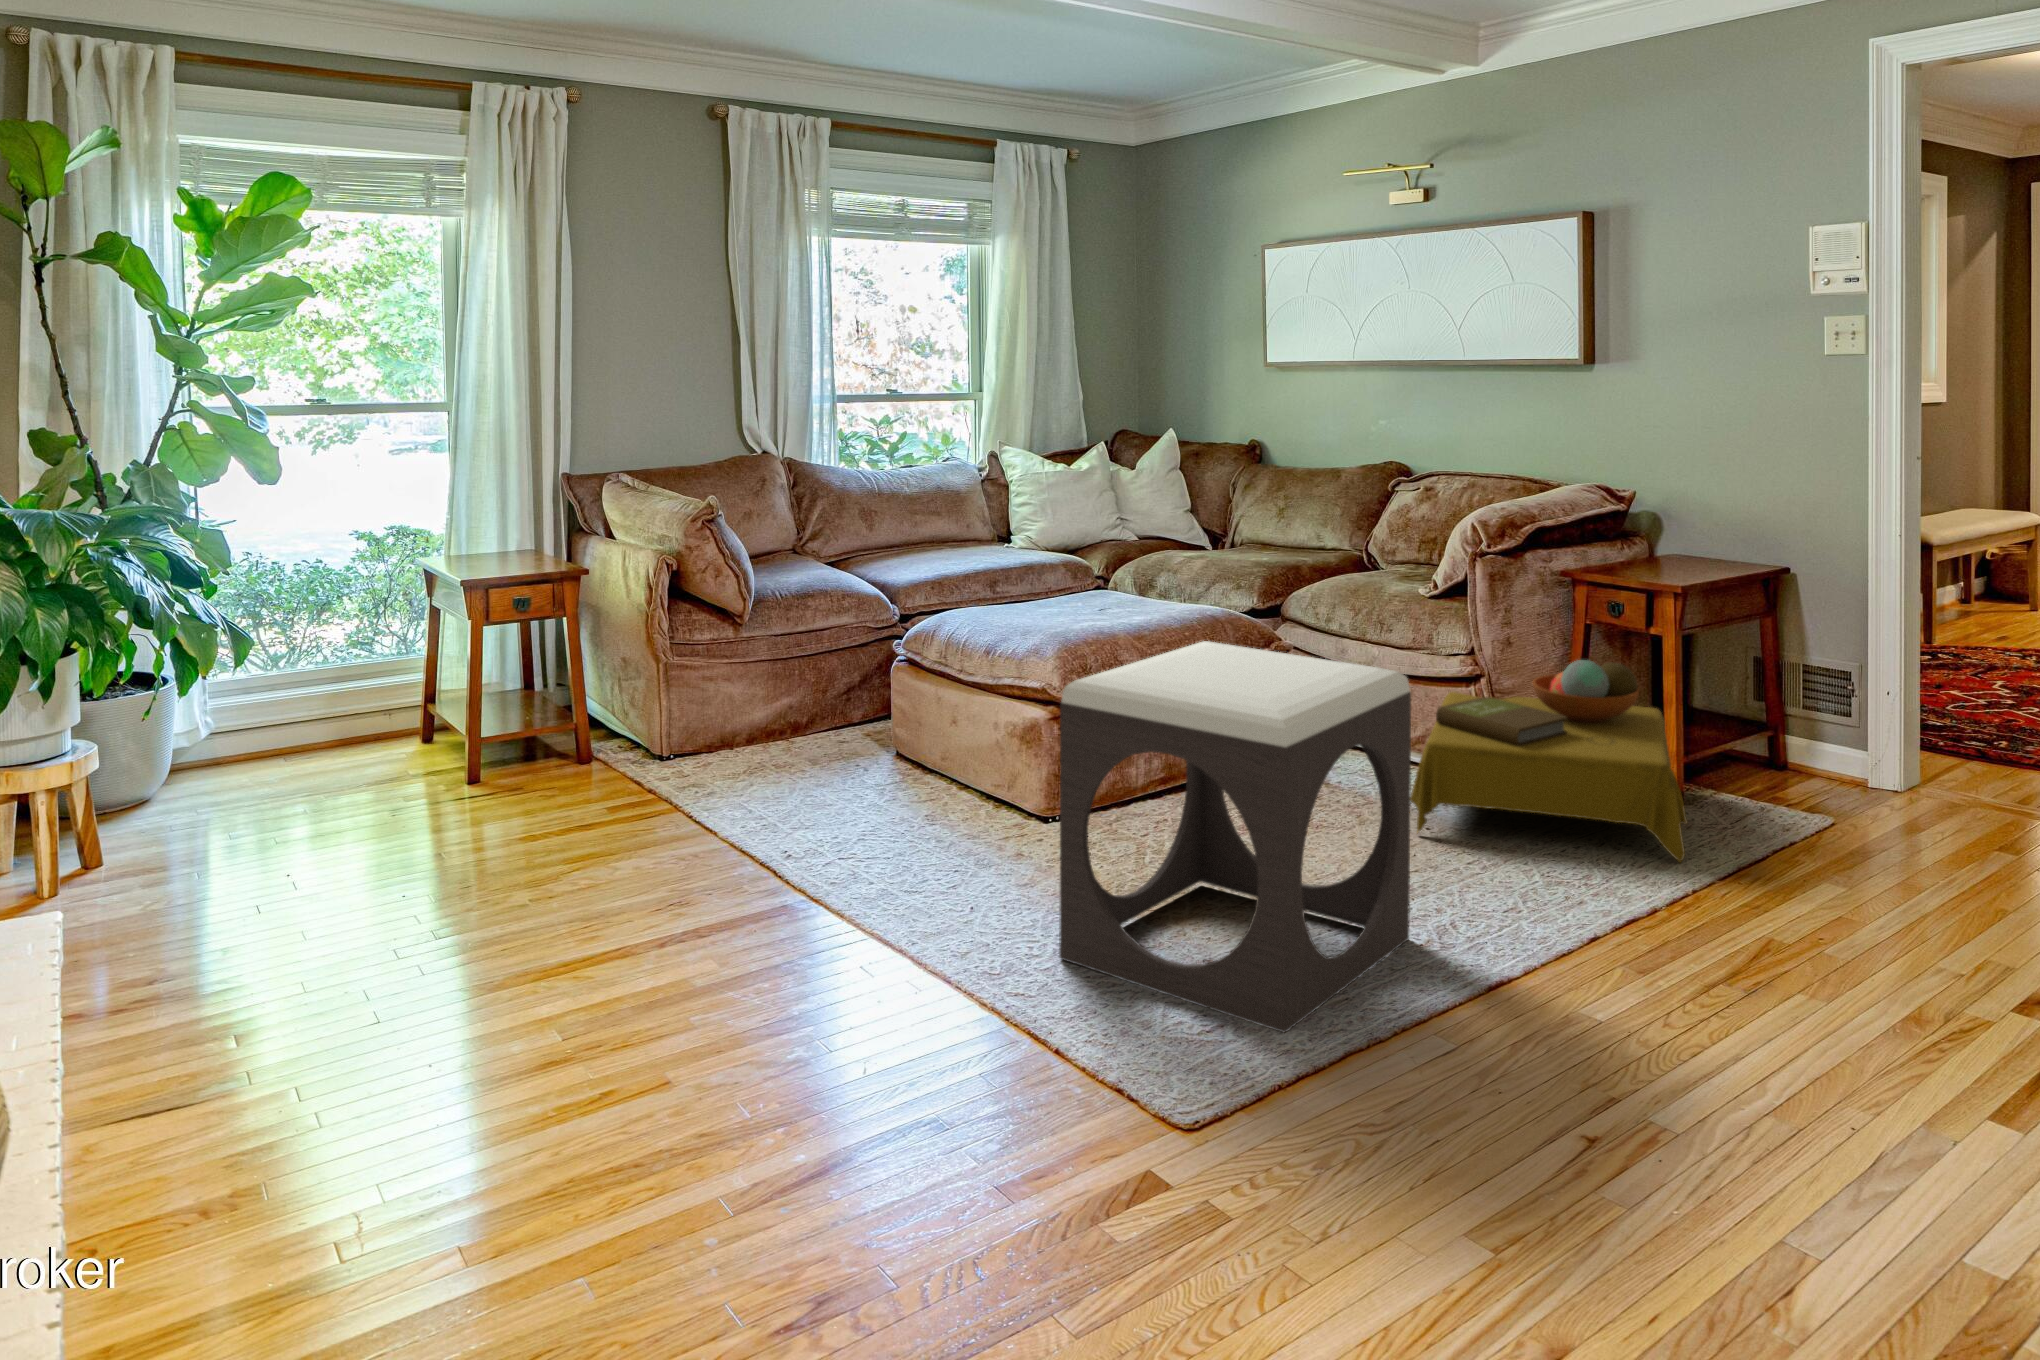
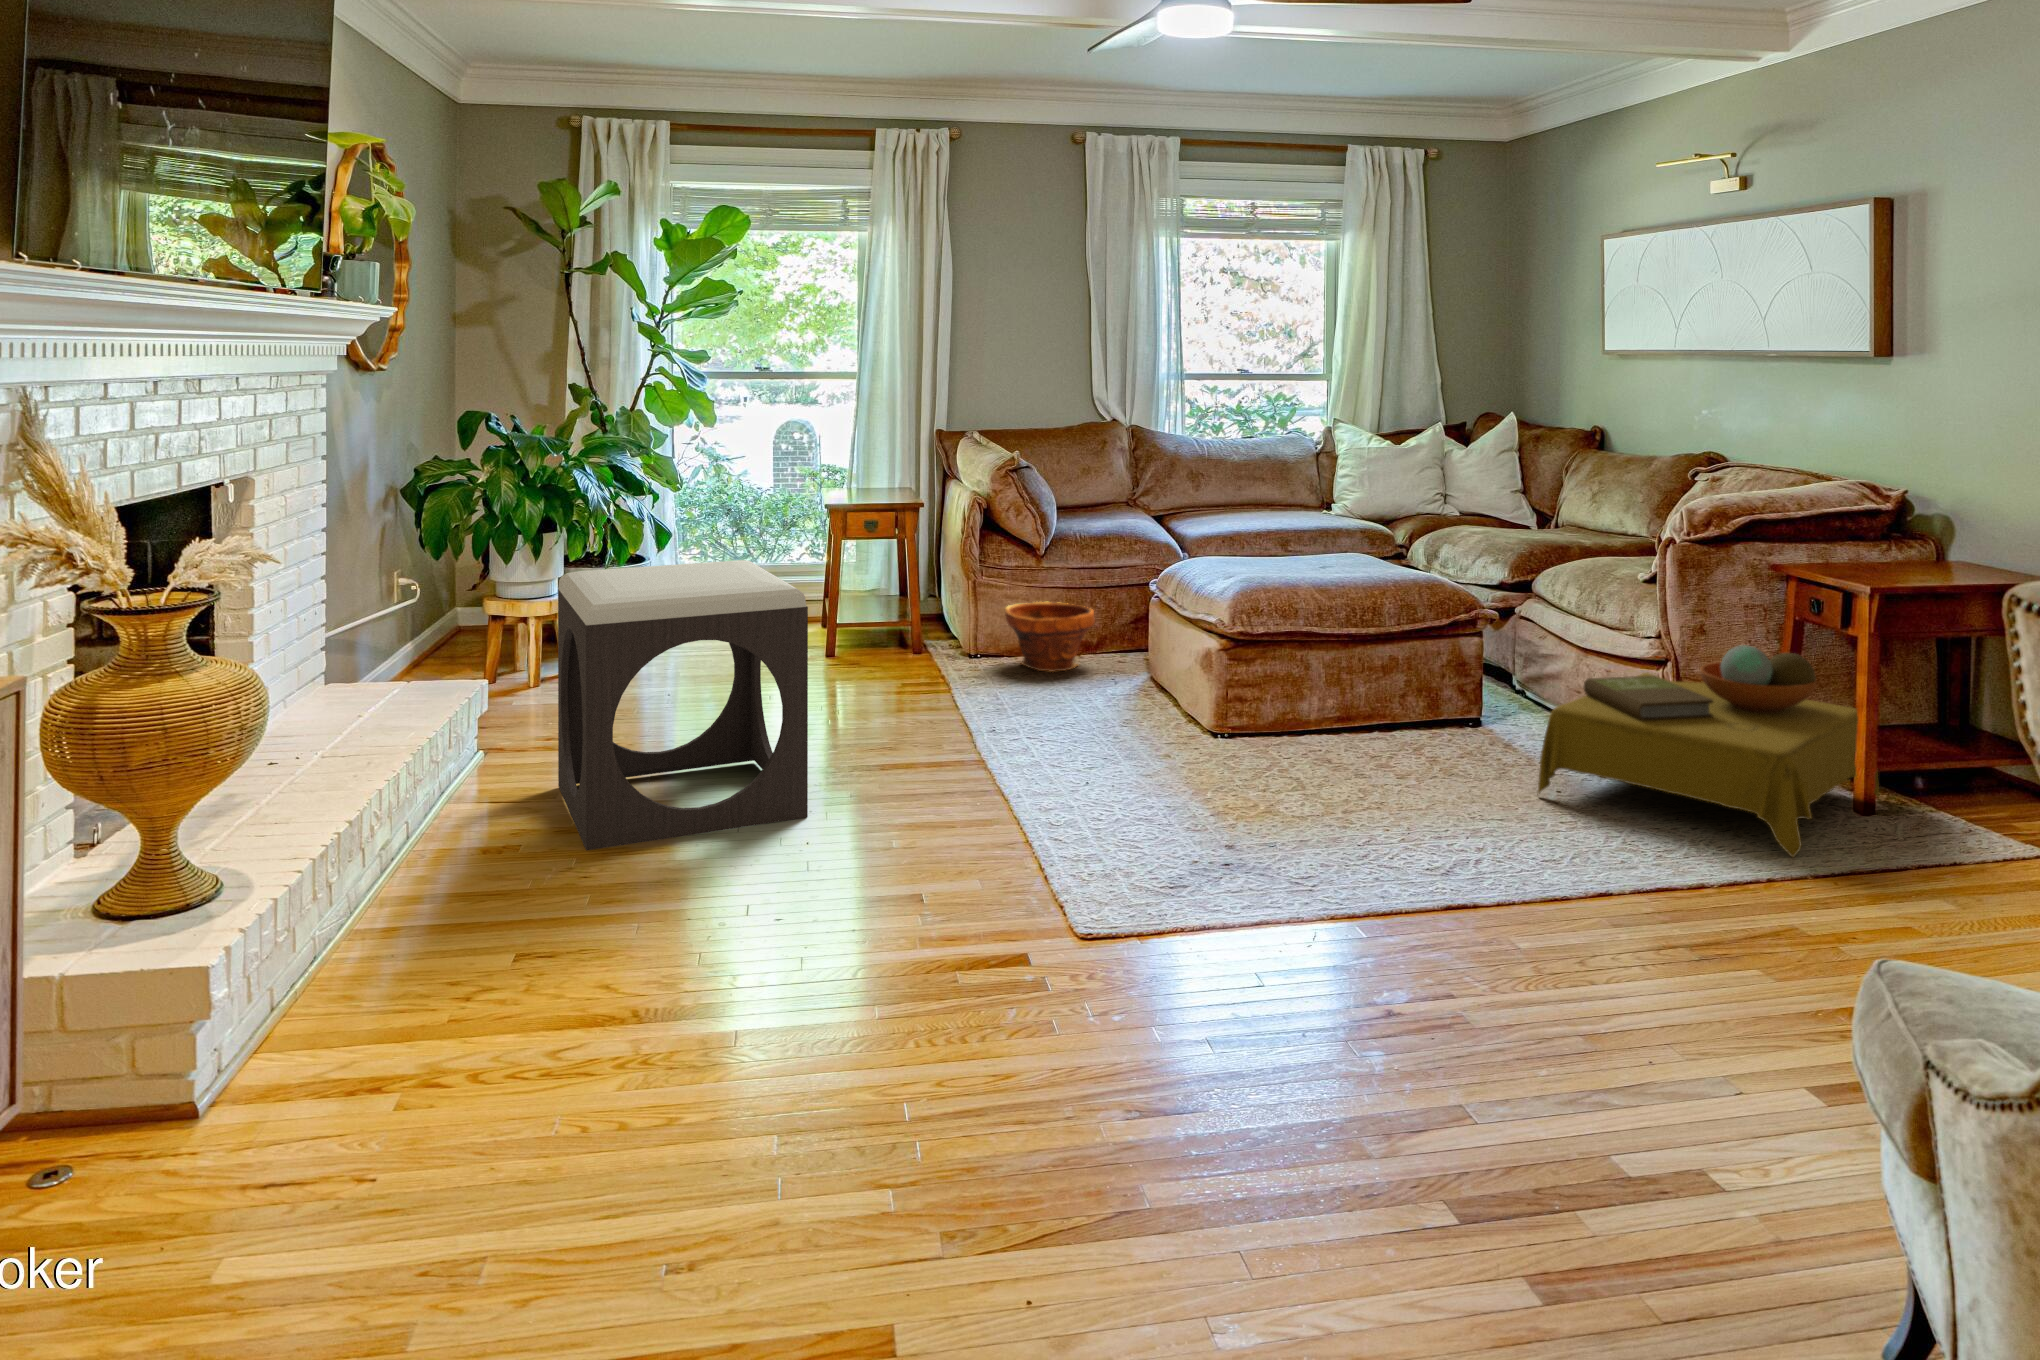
footstool: present [1059,641,1411,1033] -> present [558,560,808,850]
planter: none [708,673,820,759] -> present [1005,602,1095,672]

